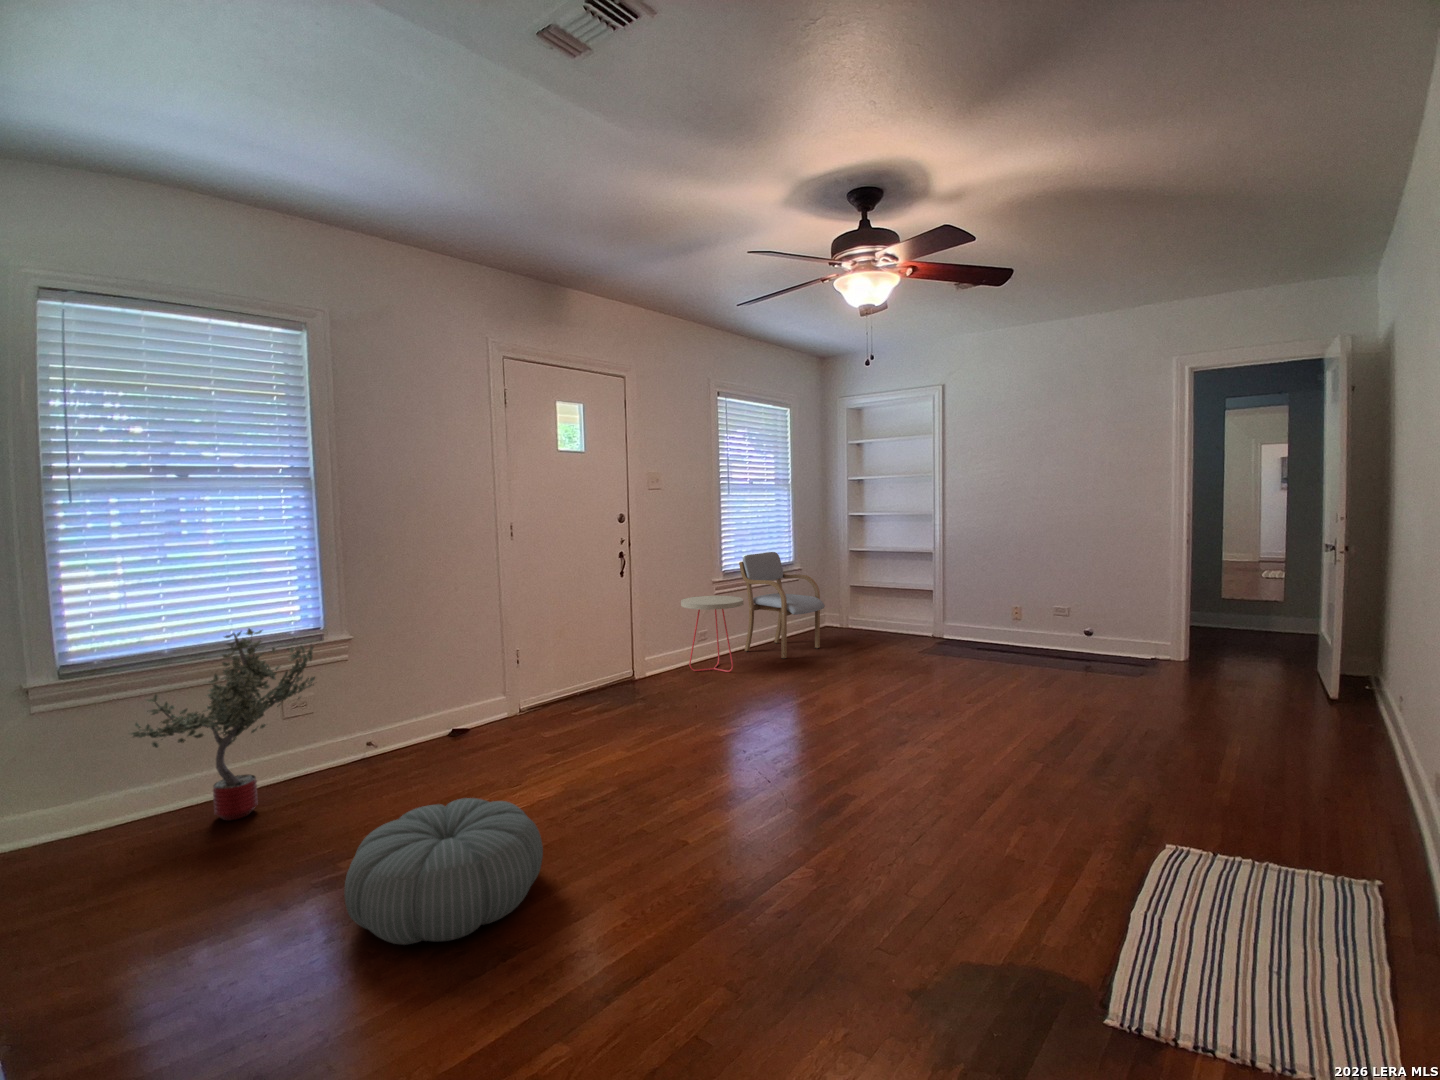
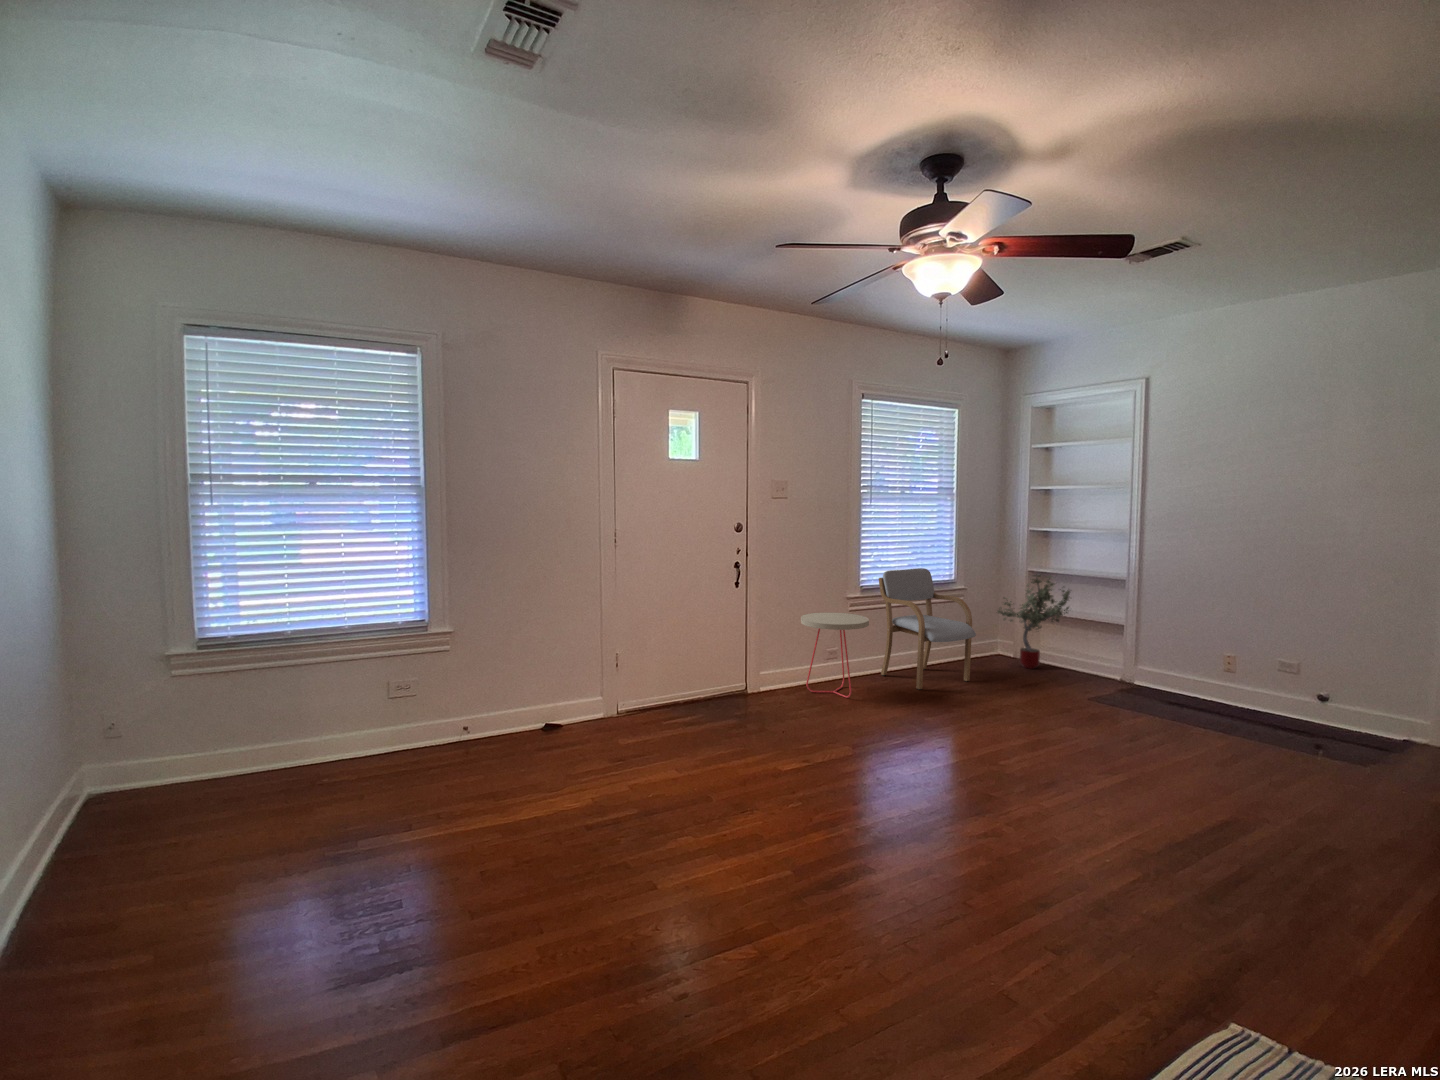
potted tree: present [132,629,315,820] -> present [998,574,1070,669]
pouf: present [344,798,543,945] -> none [320,805,510,947]

